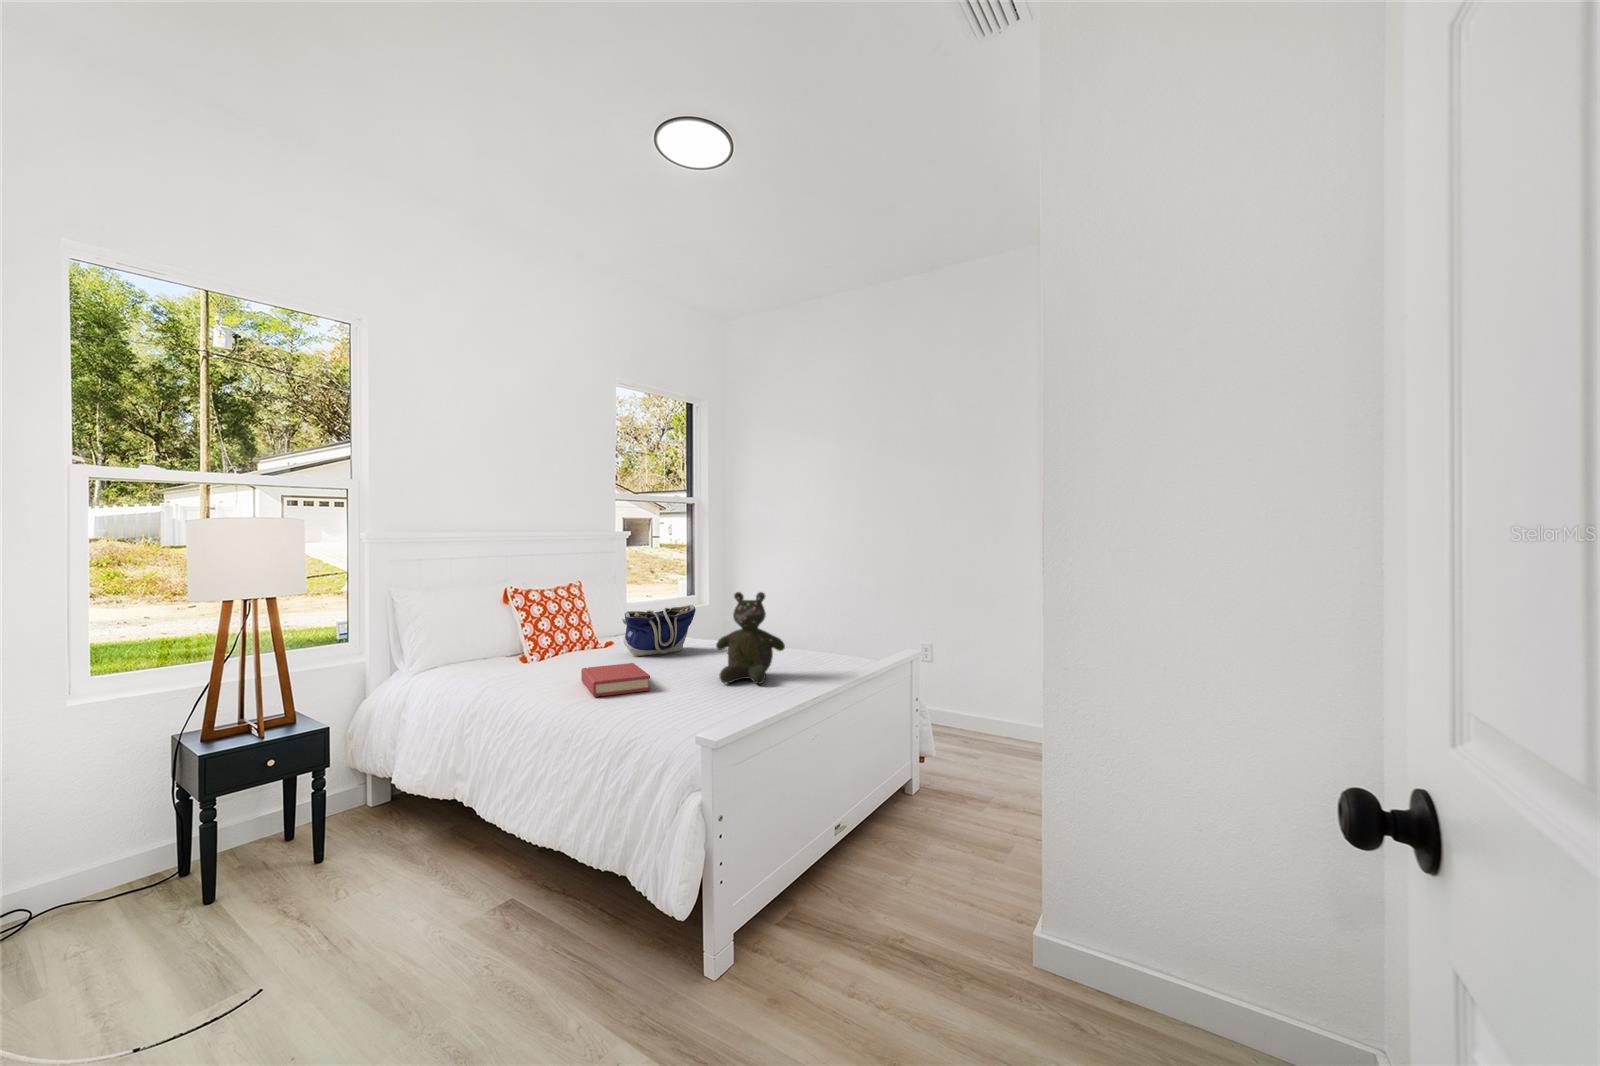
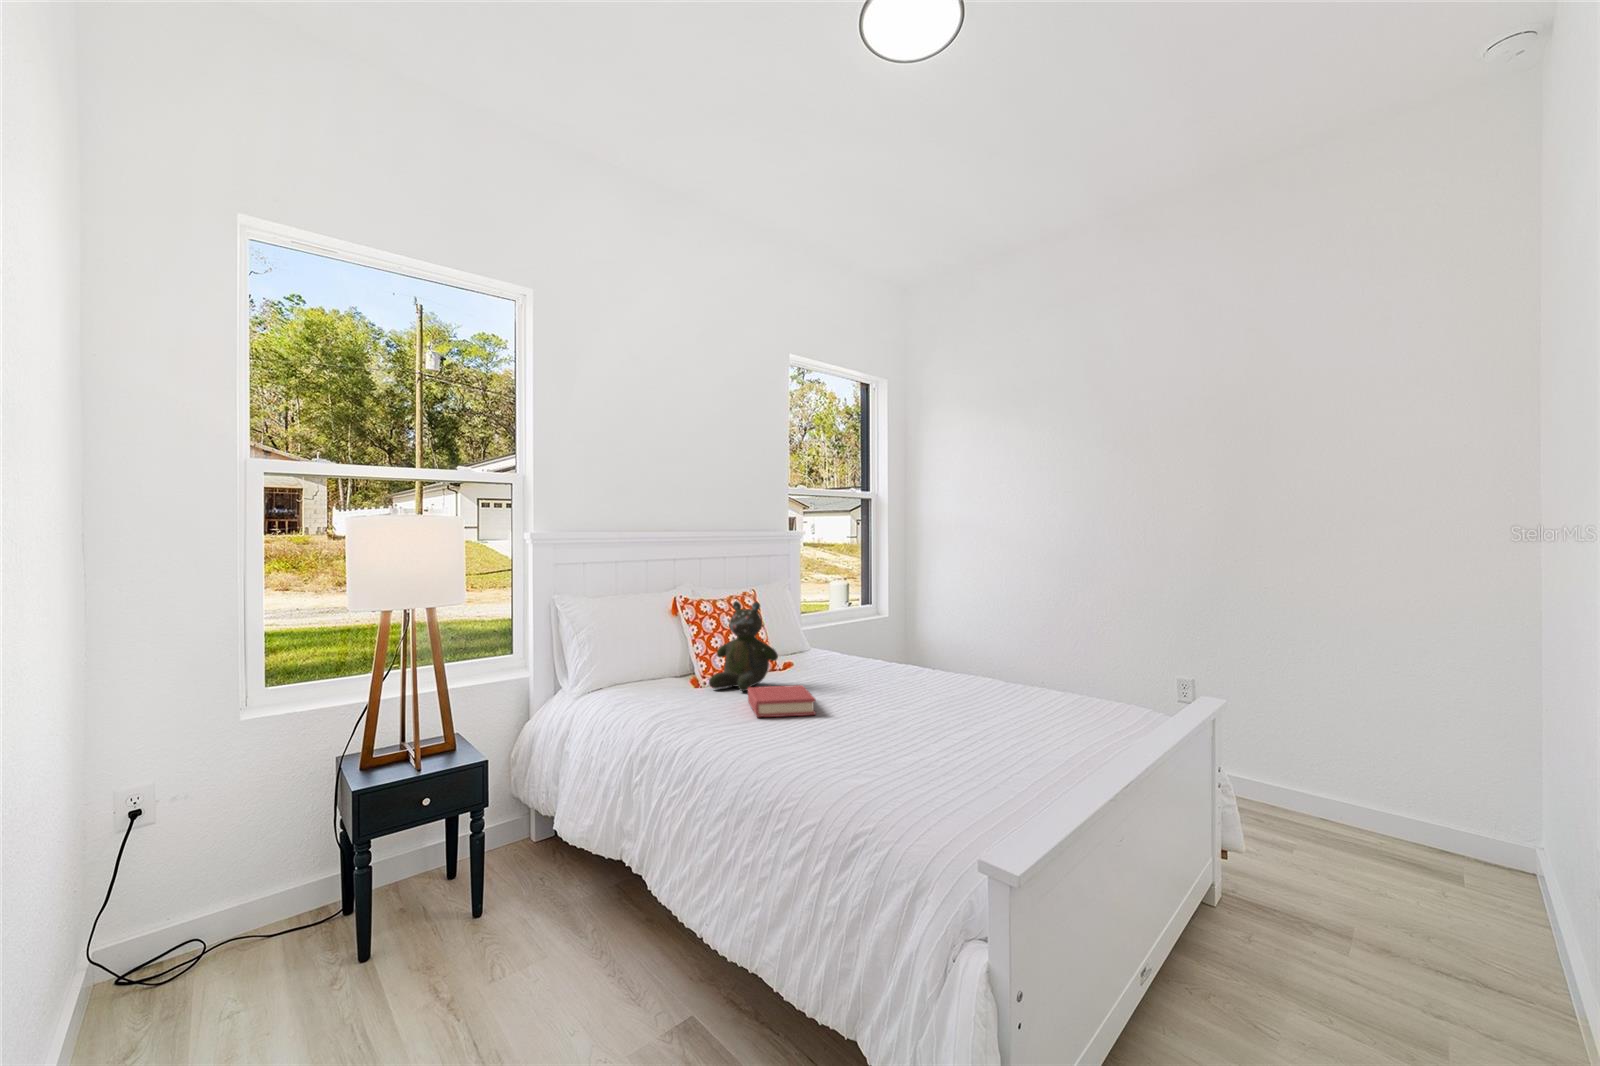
teddy bear: present [716,592,785,684] -> present [709,601,778,691]
tote bag: present [622,605,696,655] -> none [795,624,877,679]

